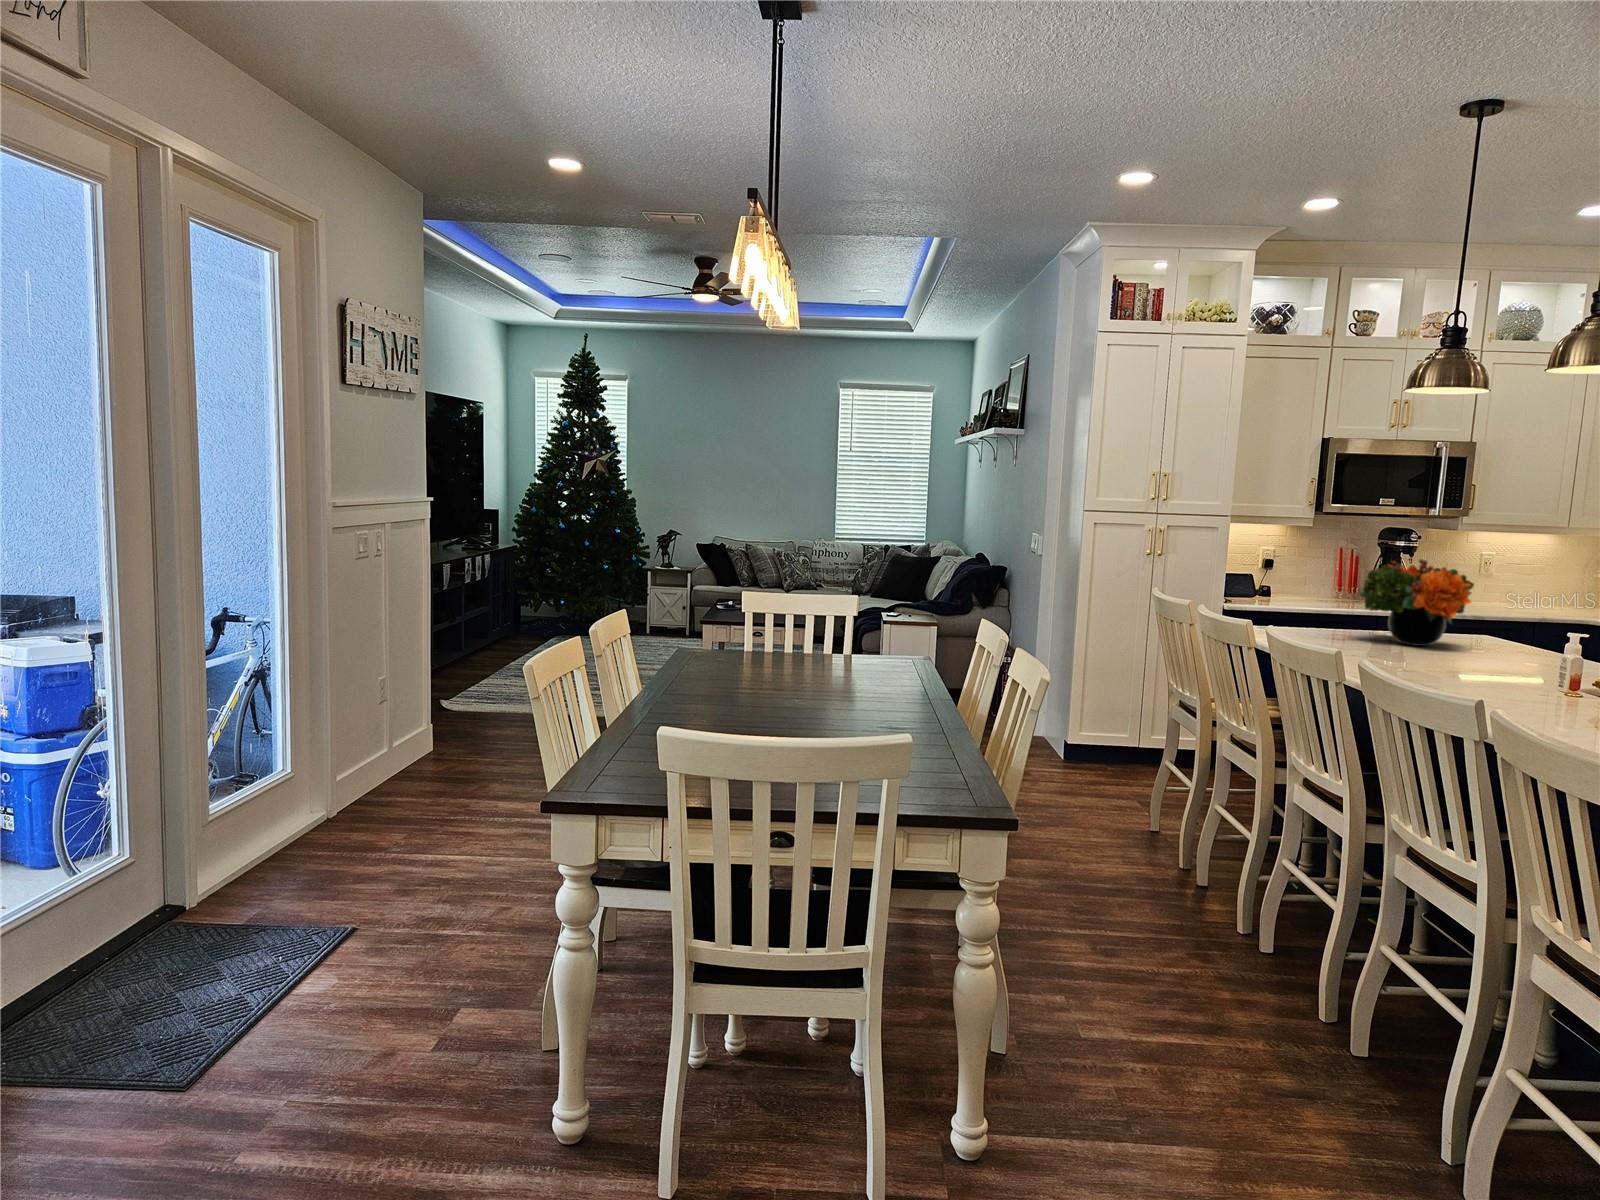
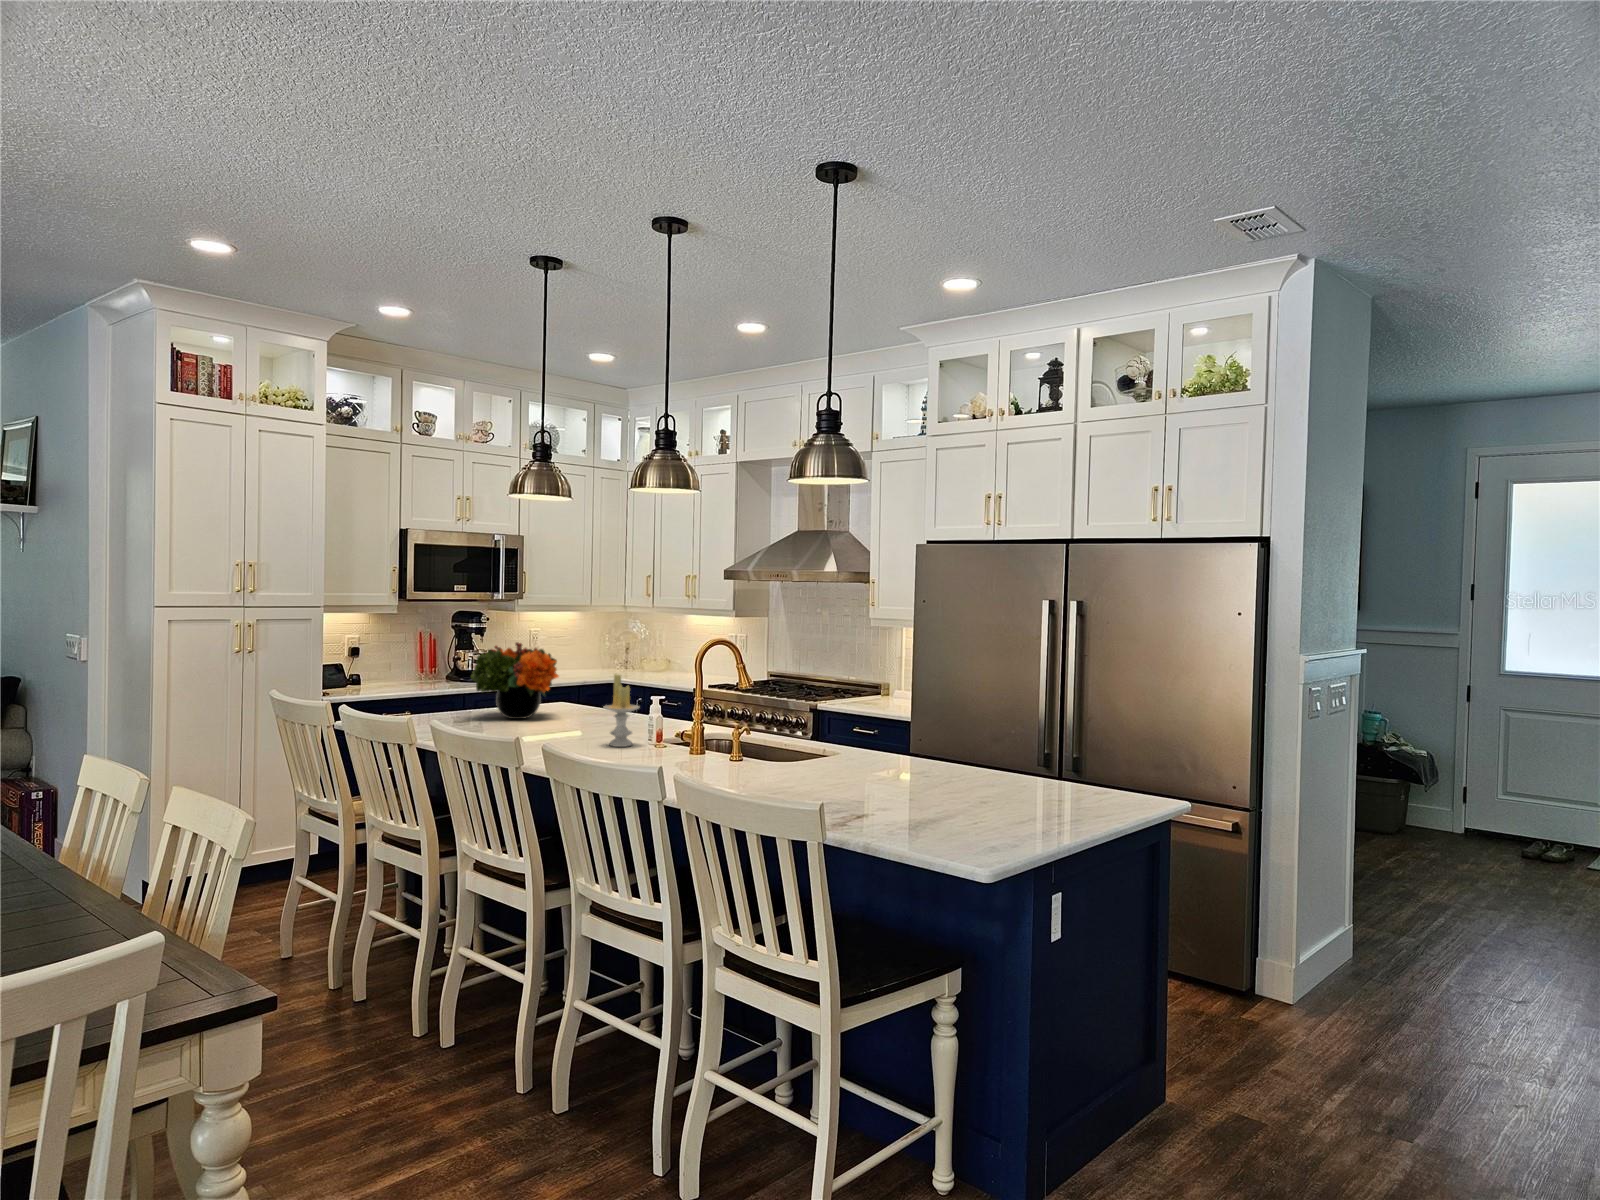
candle: none [1506,601,1562,692] -> present [604,674,639,747]

